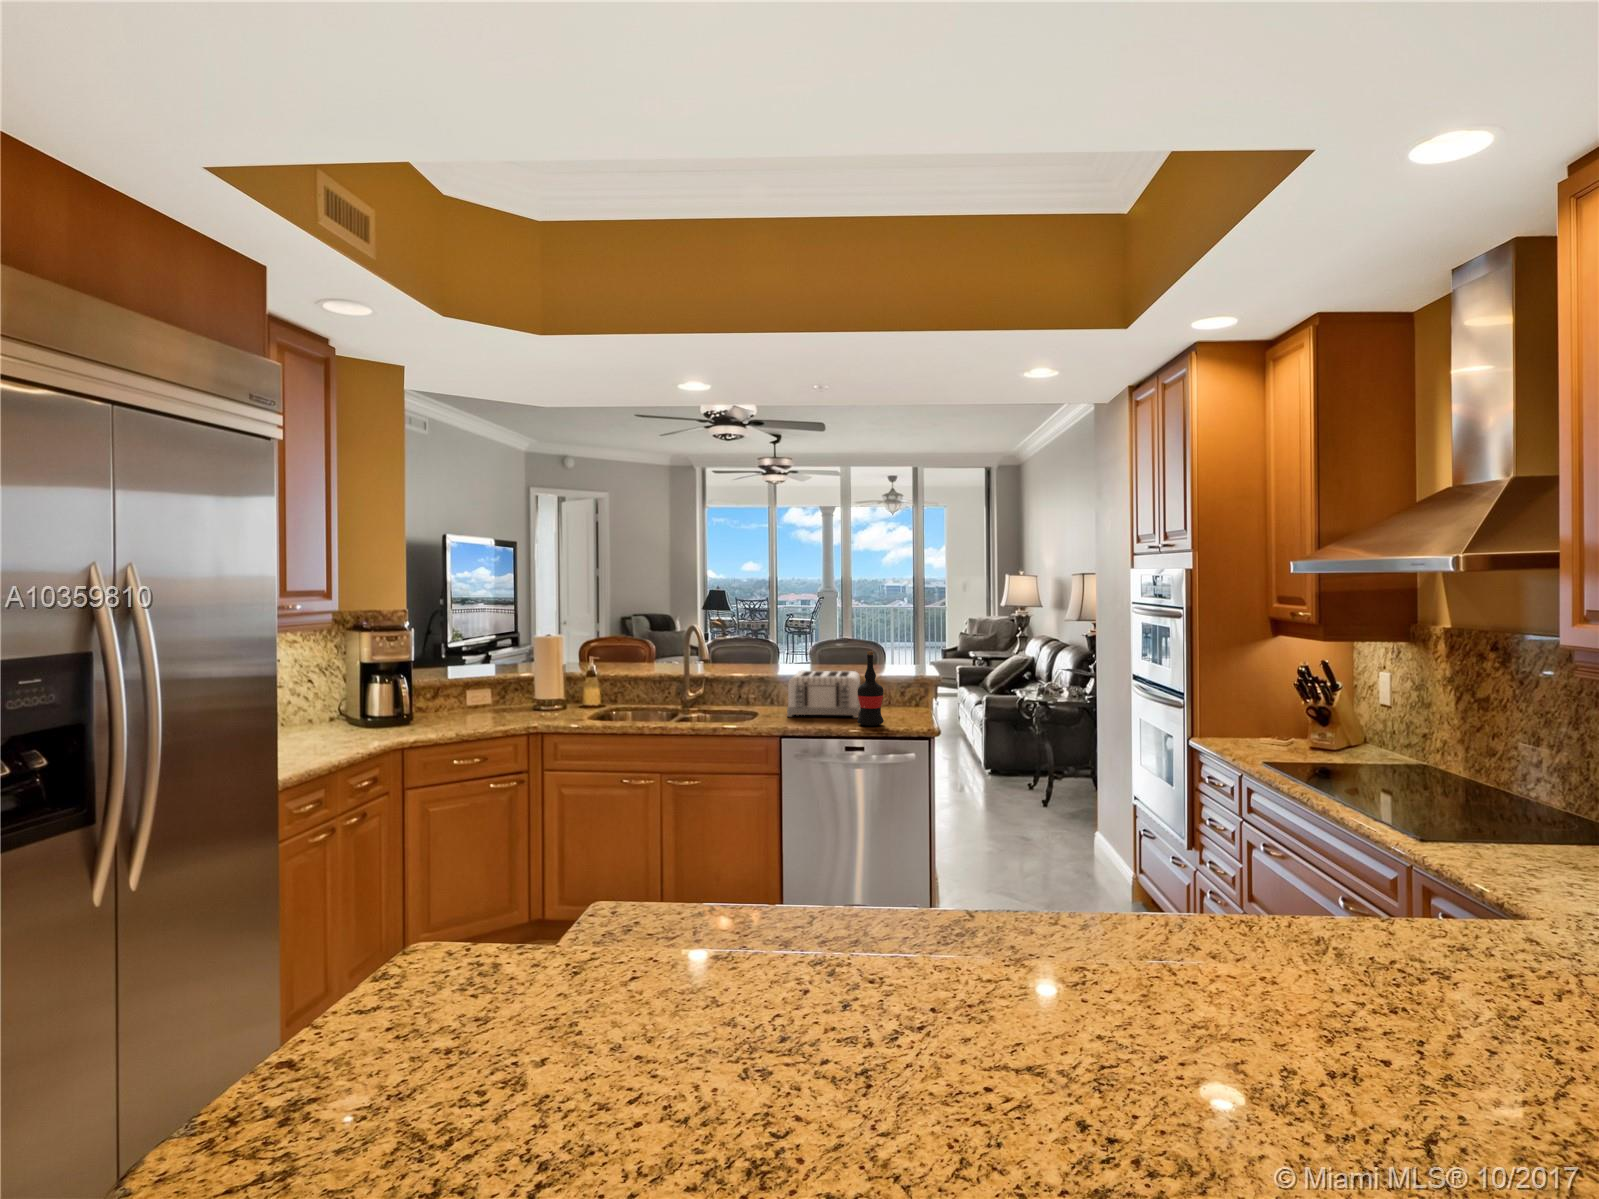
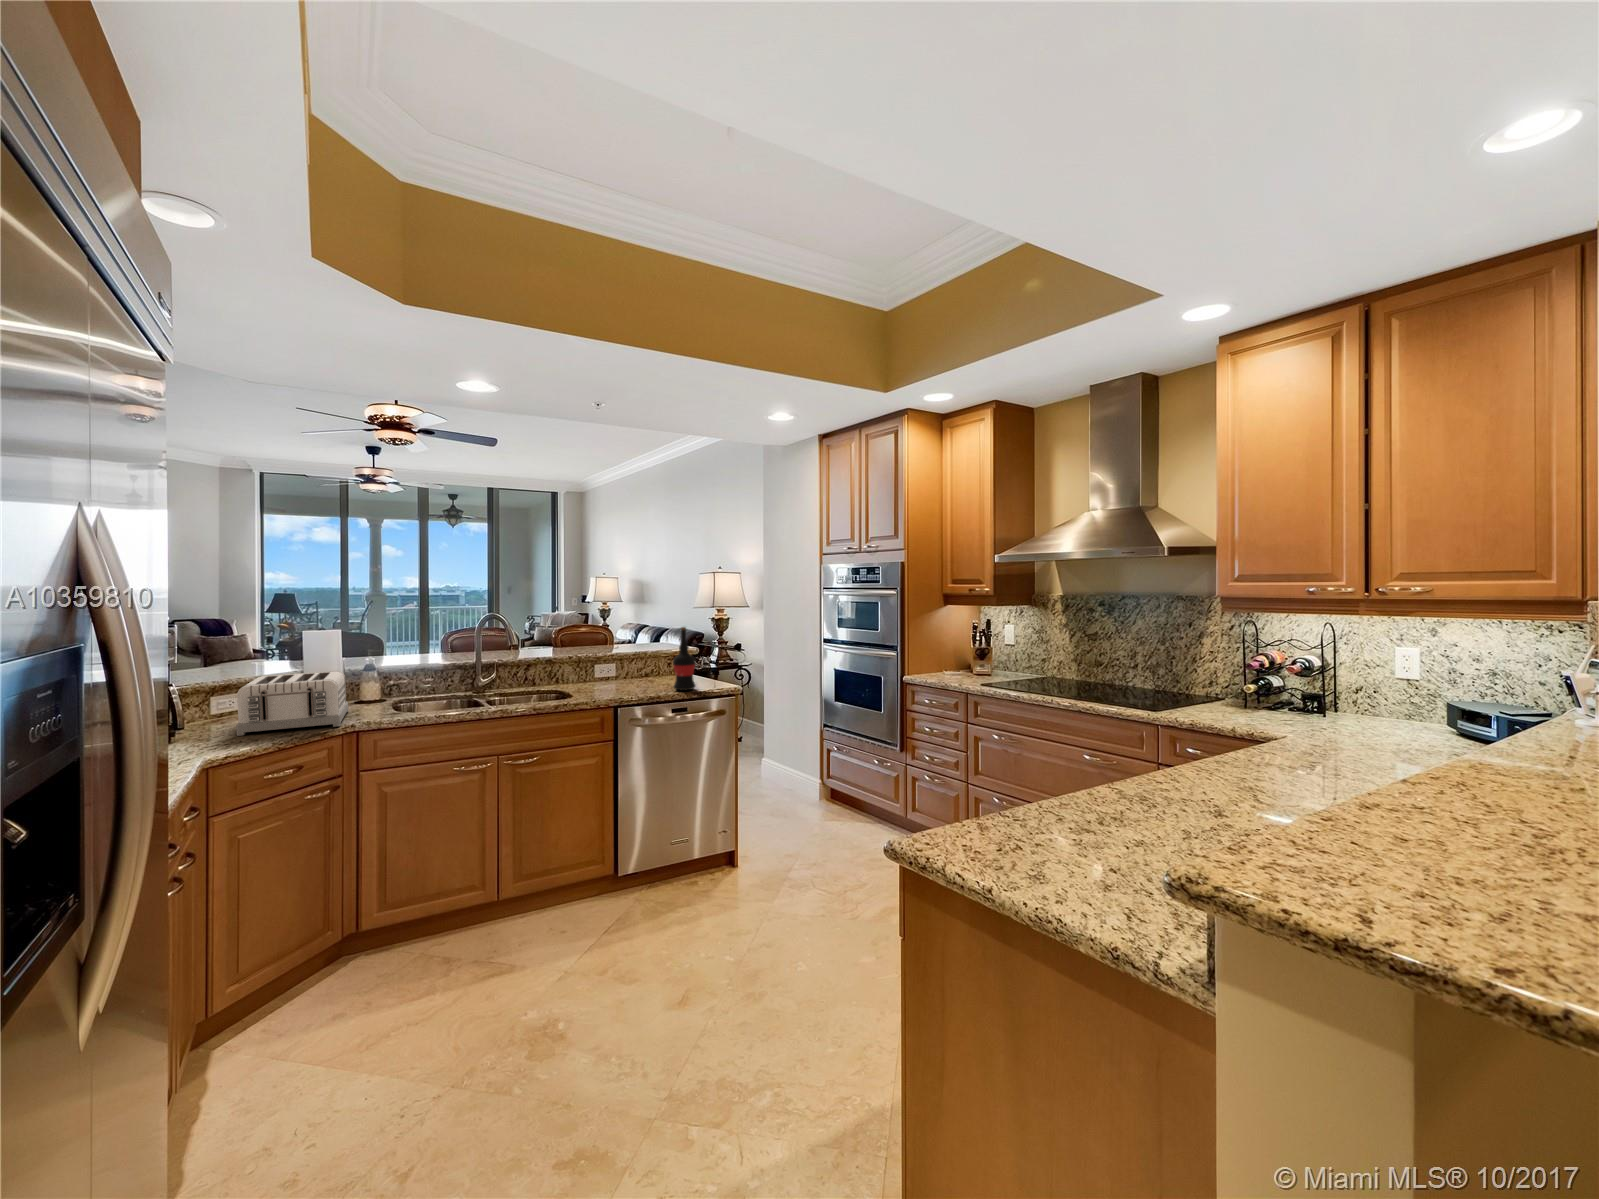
toaster: present [787,671,860,718] -> present [236,671,348,736]

